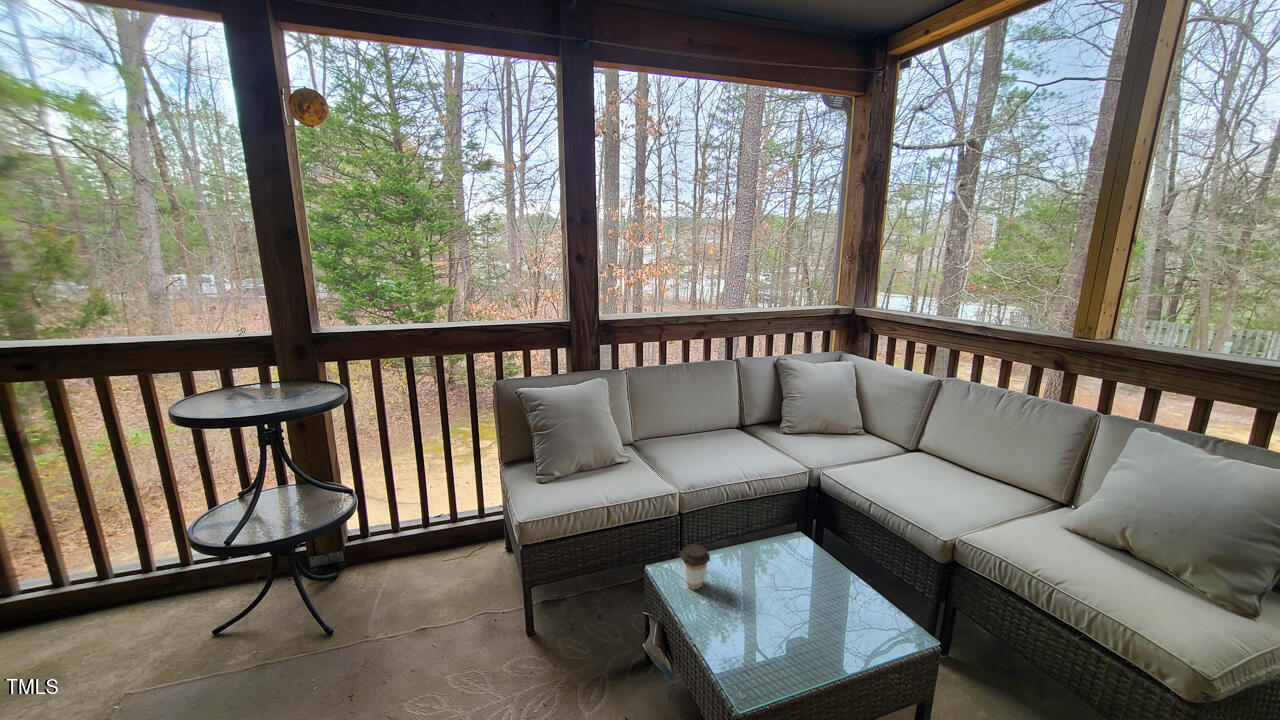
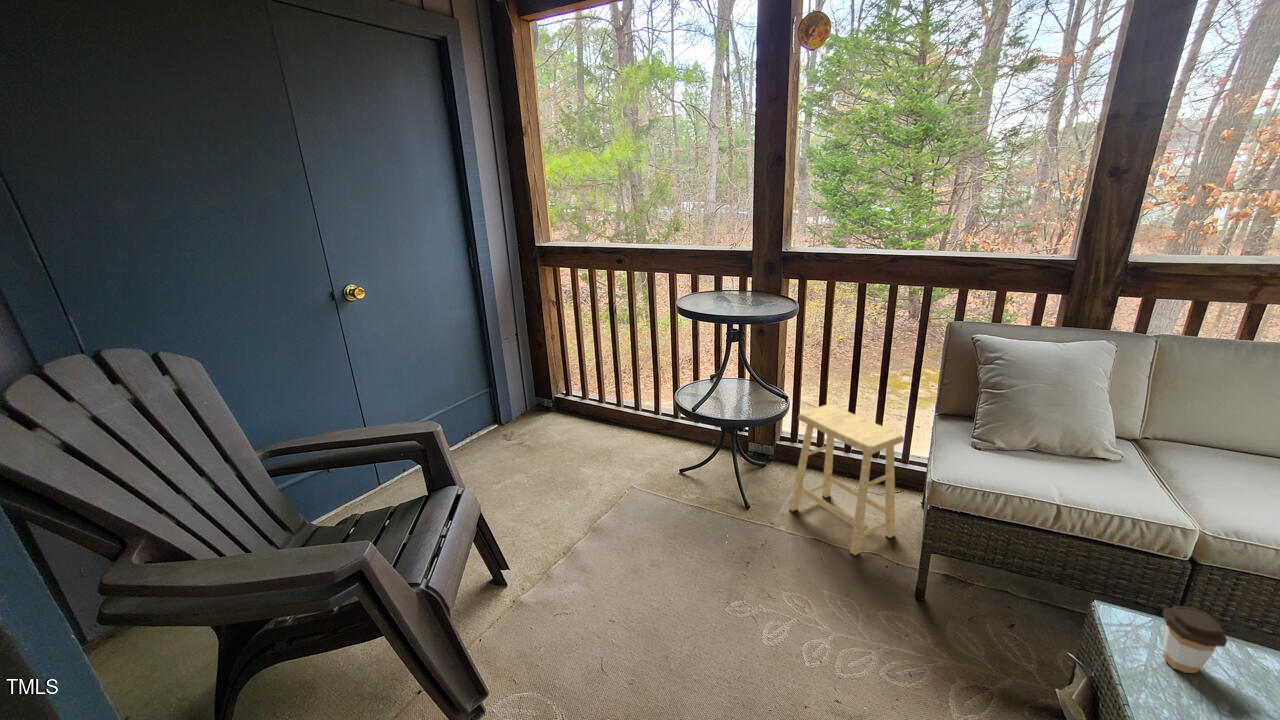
footstool: none [374,483,494,627] -> present [789,404,904,555]

